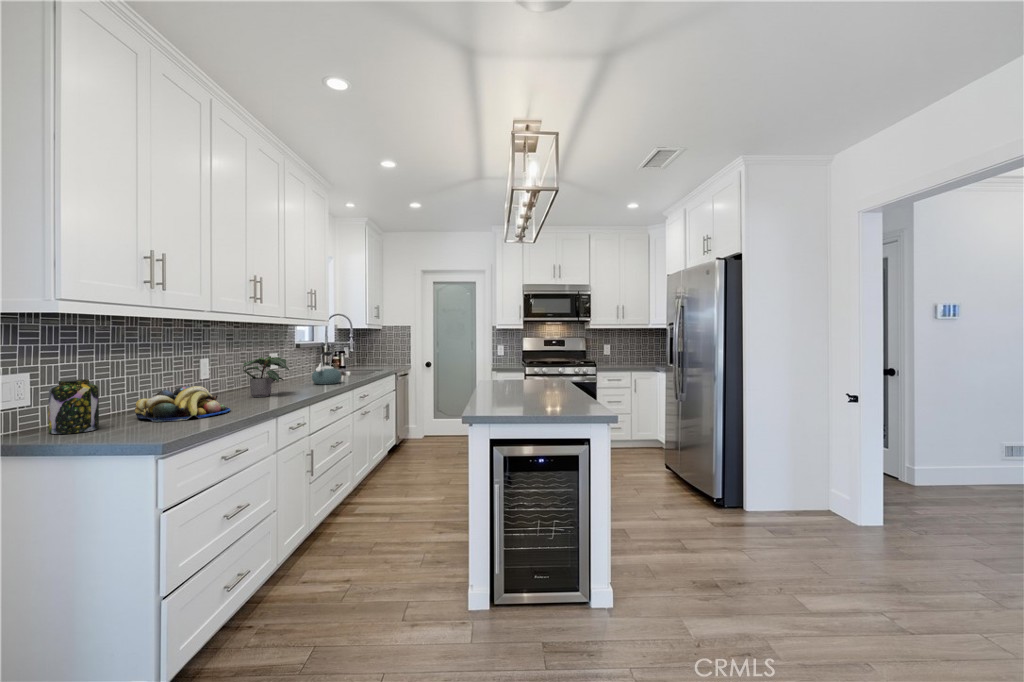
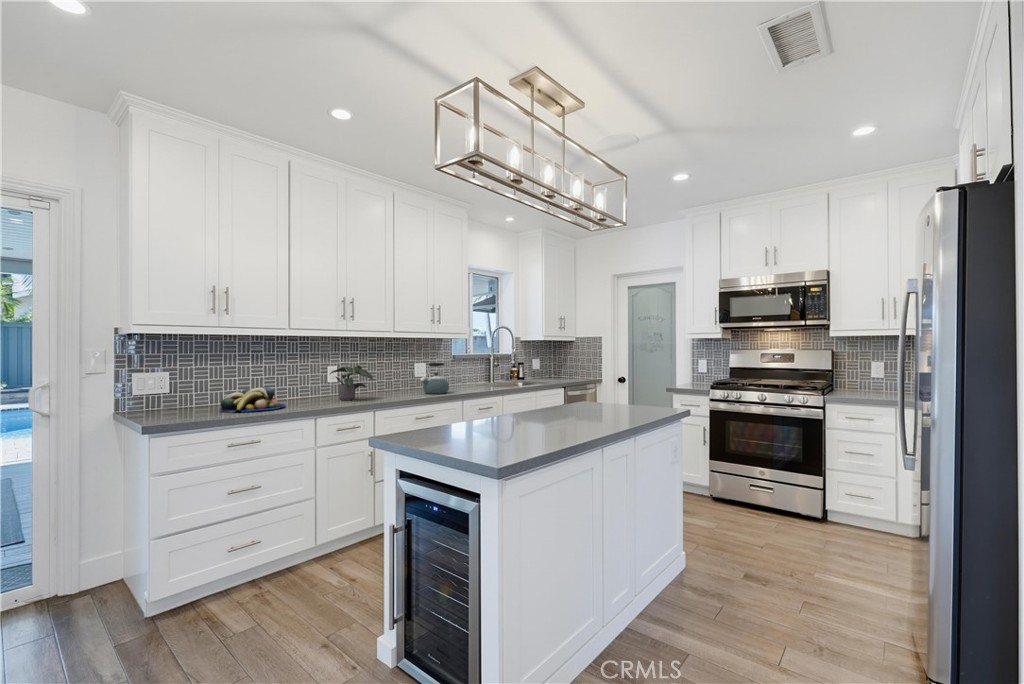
jar: present [48,379,99,434] -> none [164,378,191,413]

